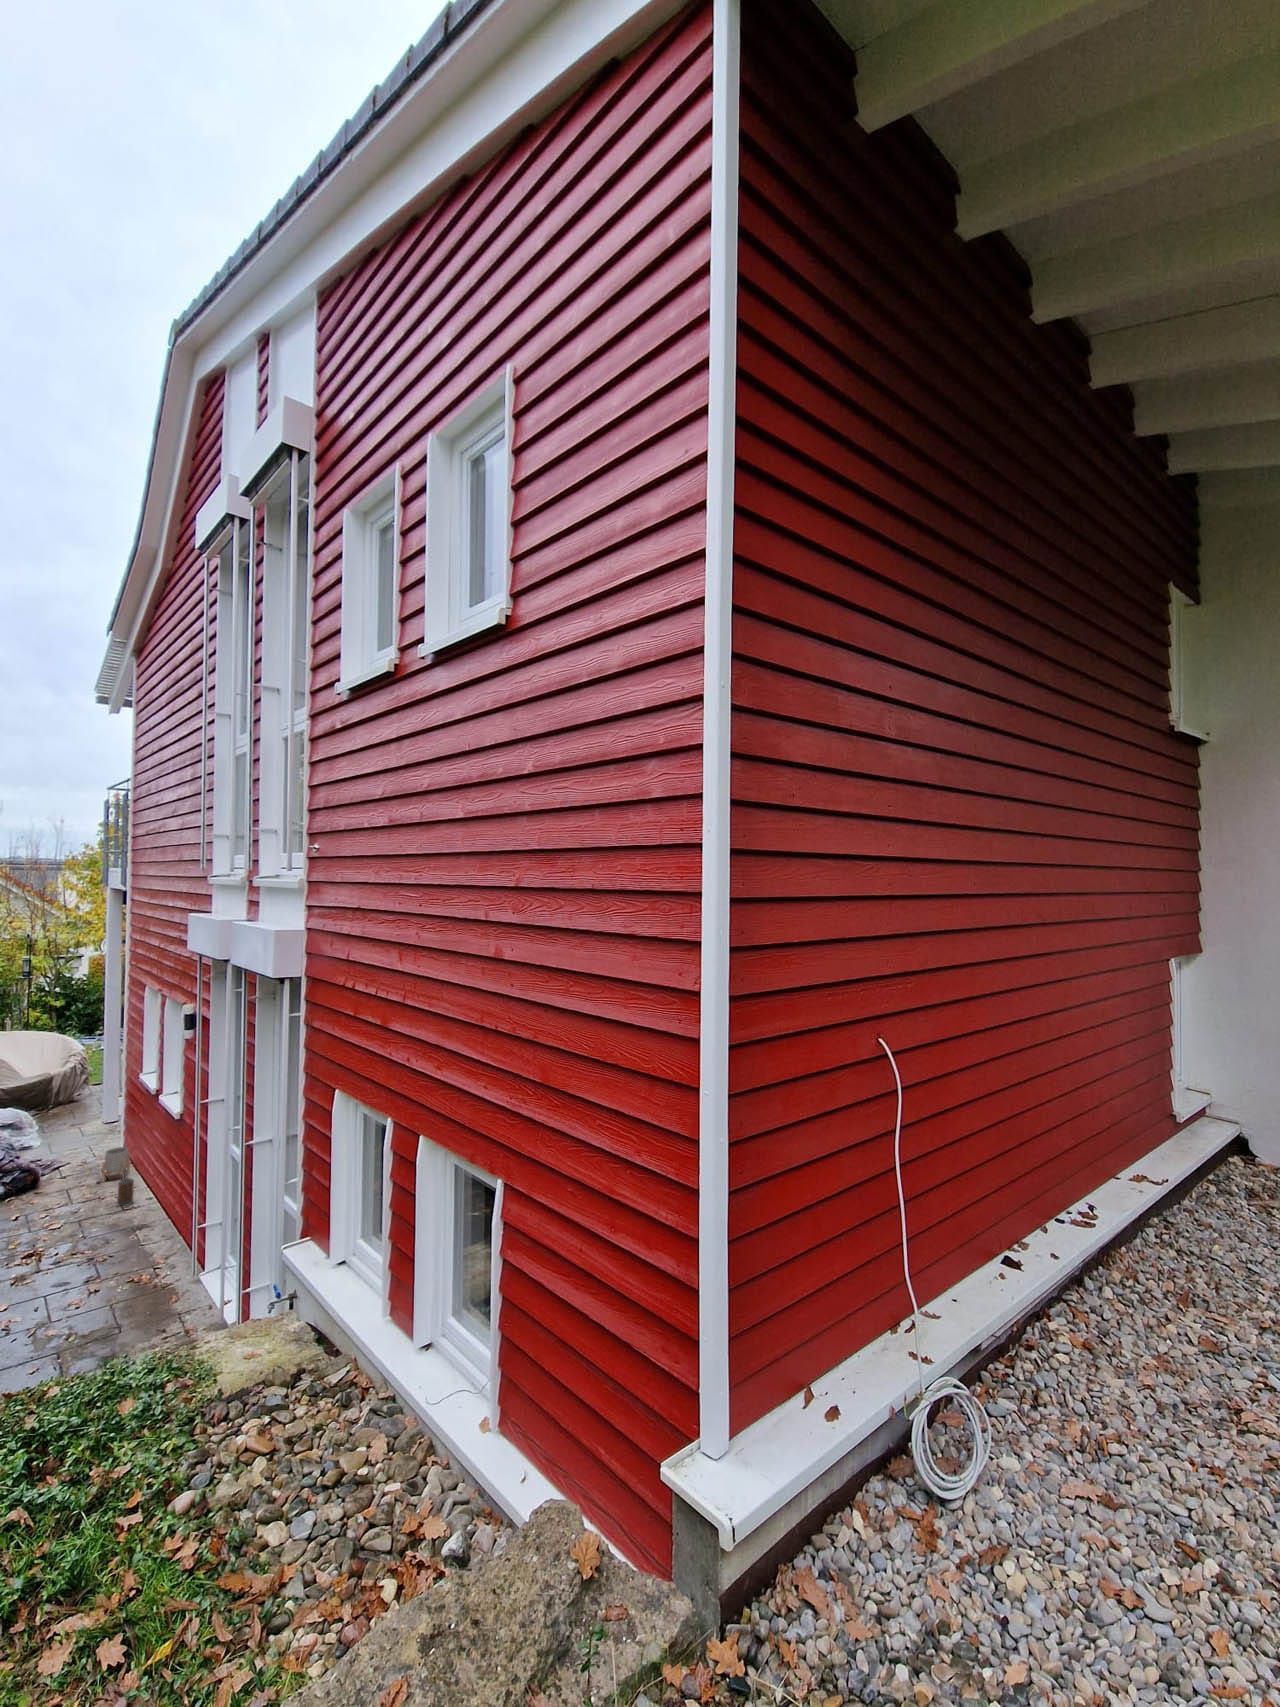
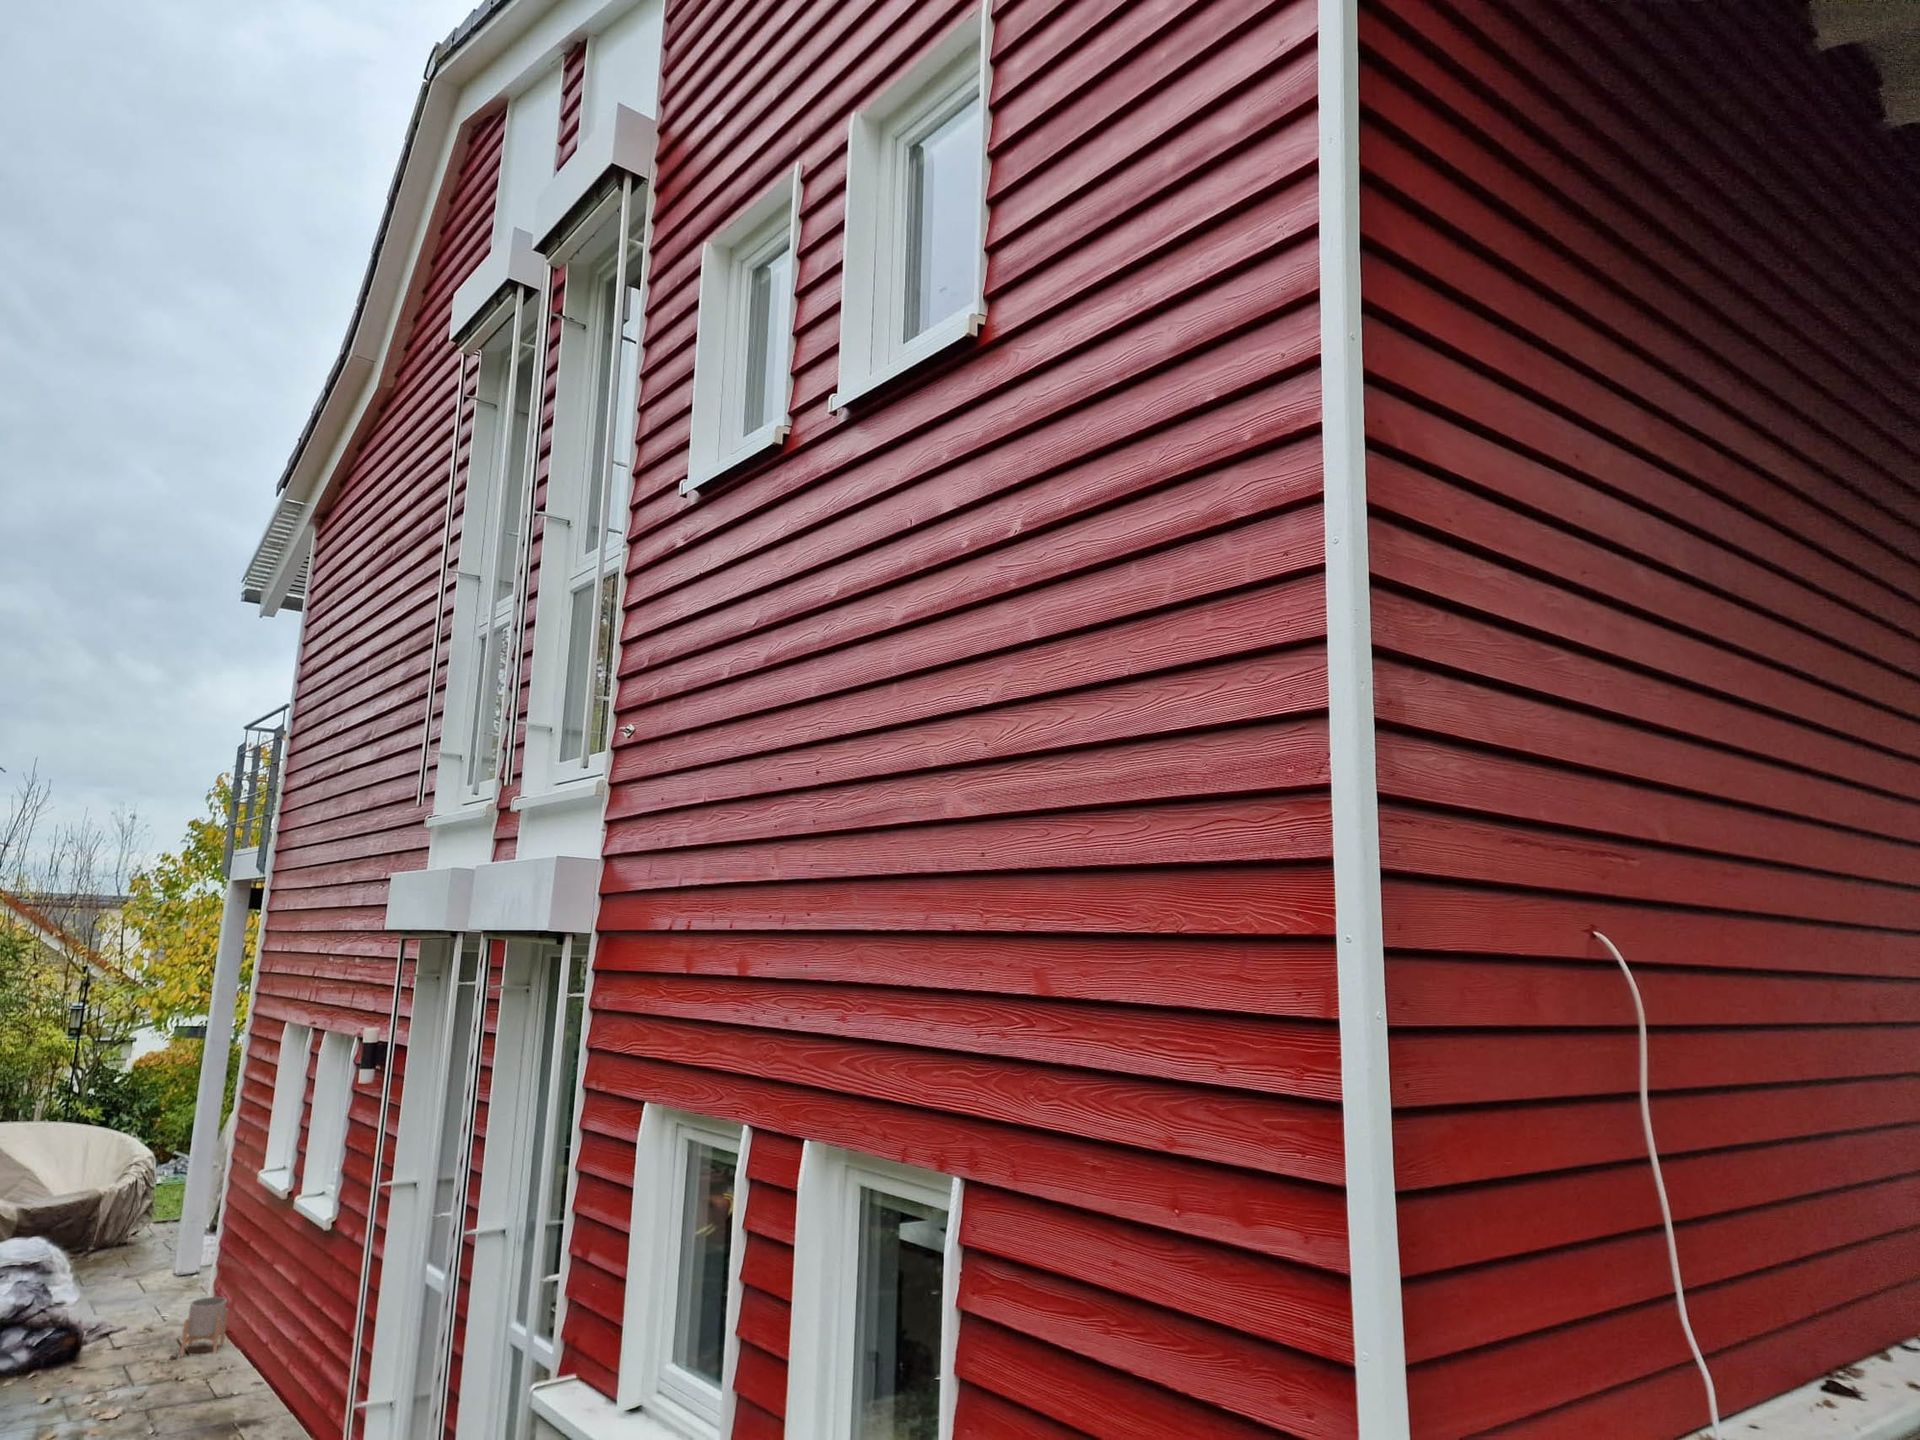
watering can: present [118,1168,134,1206] -> none [207,1324,237,1390]

